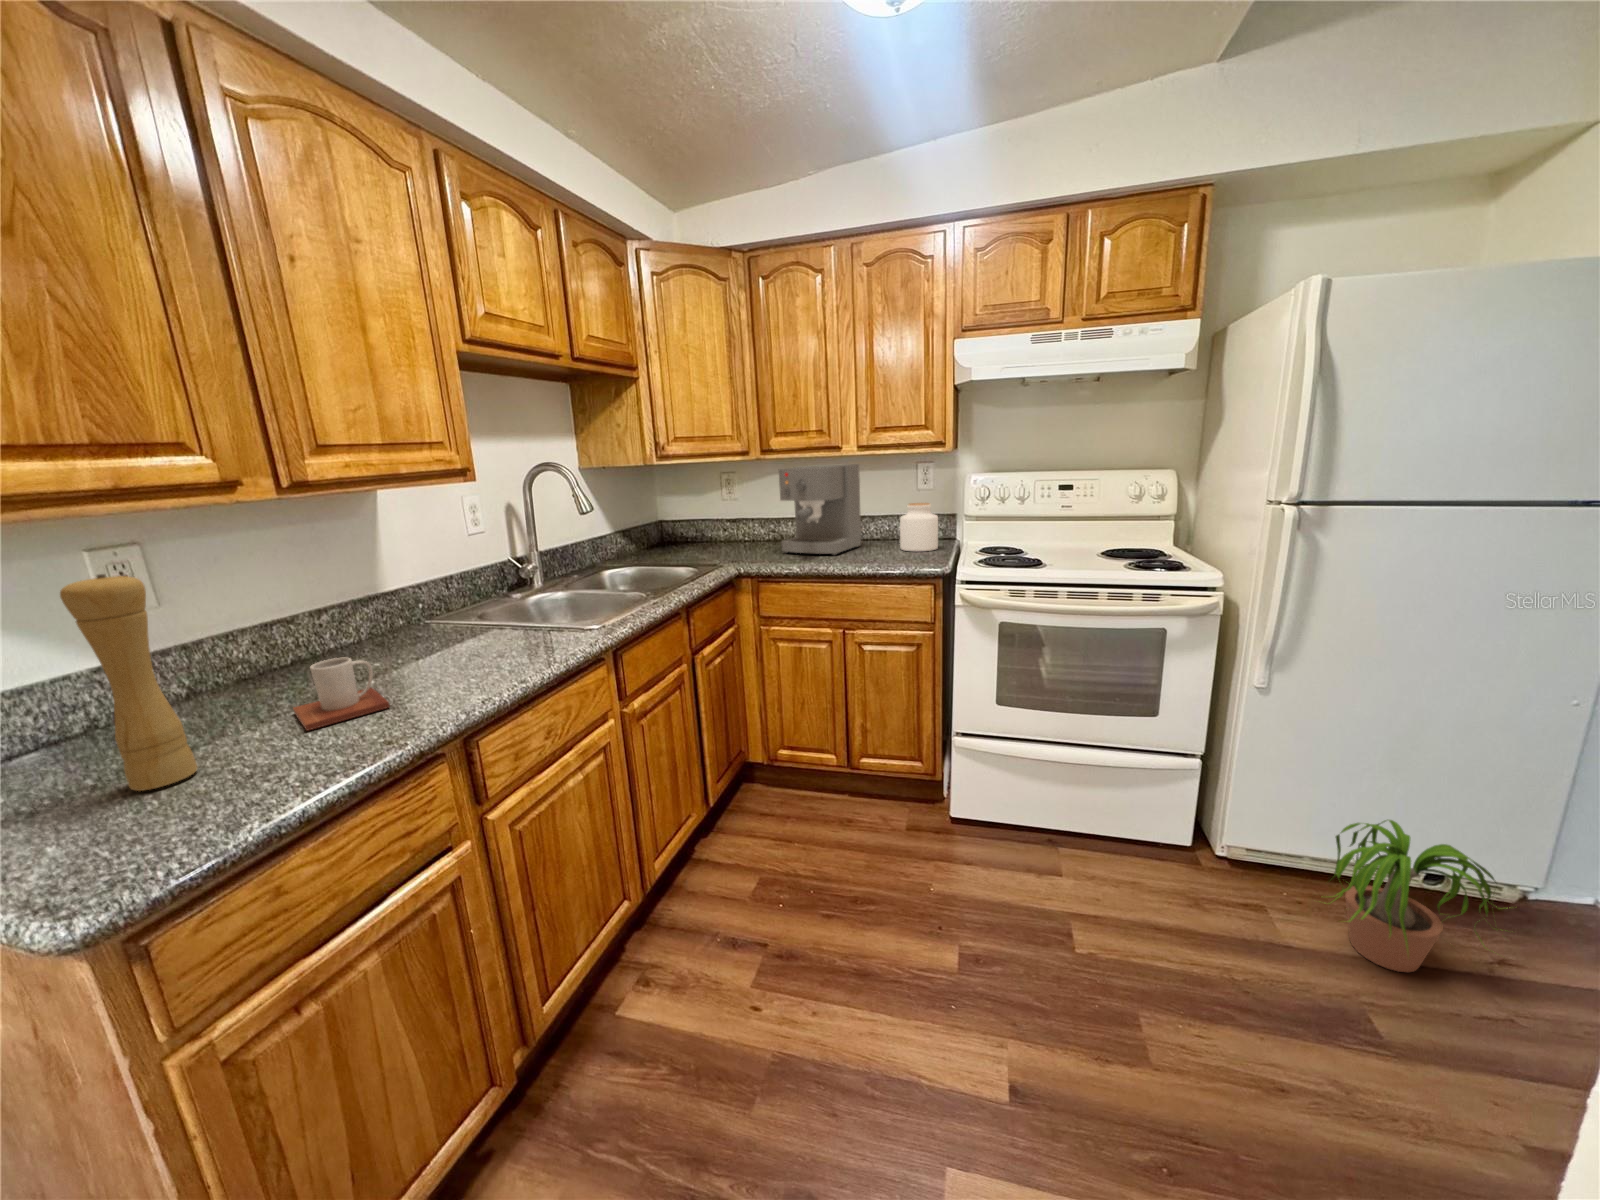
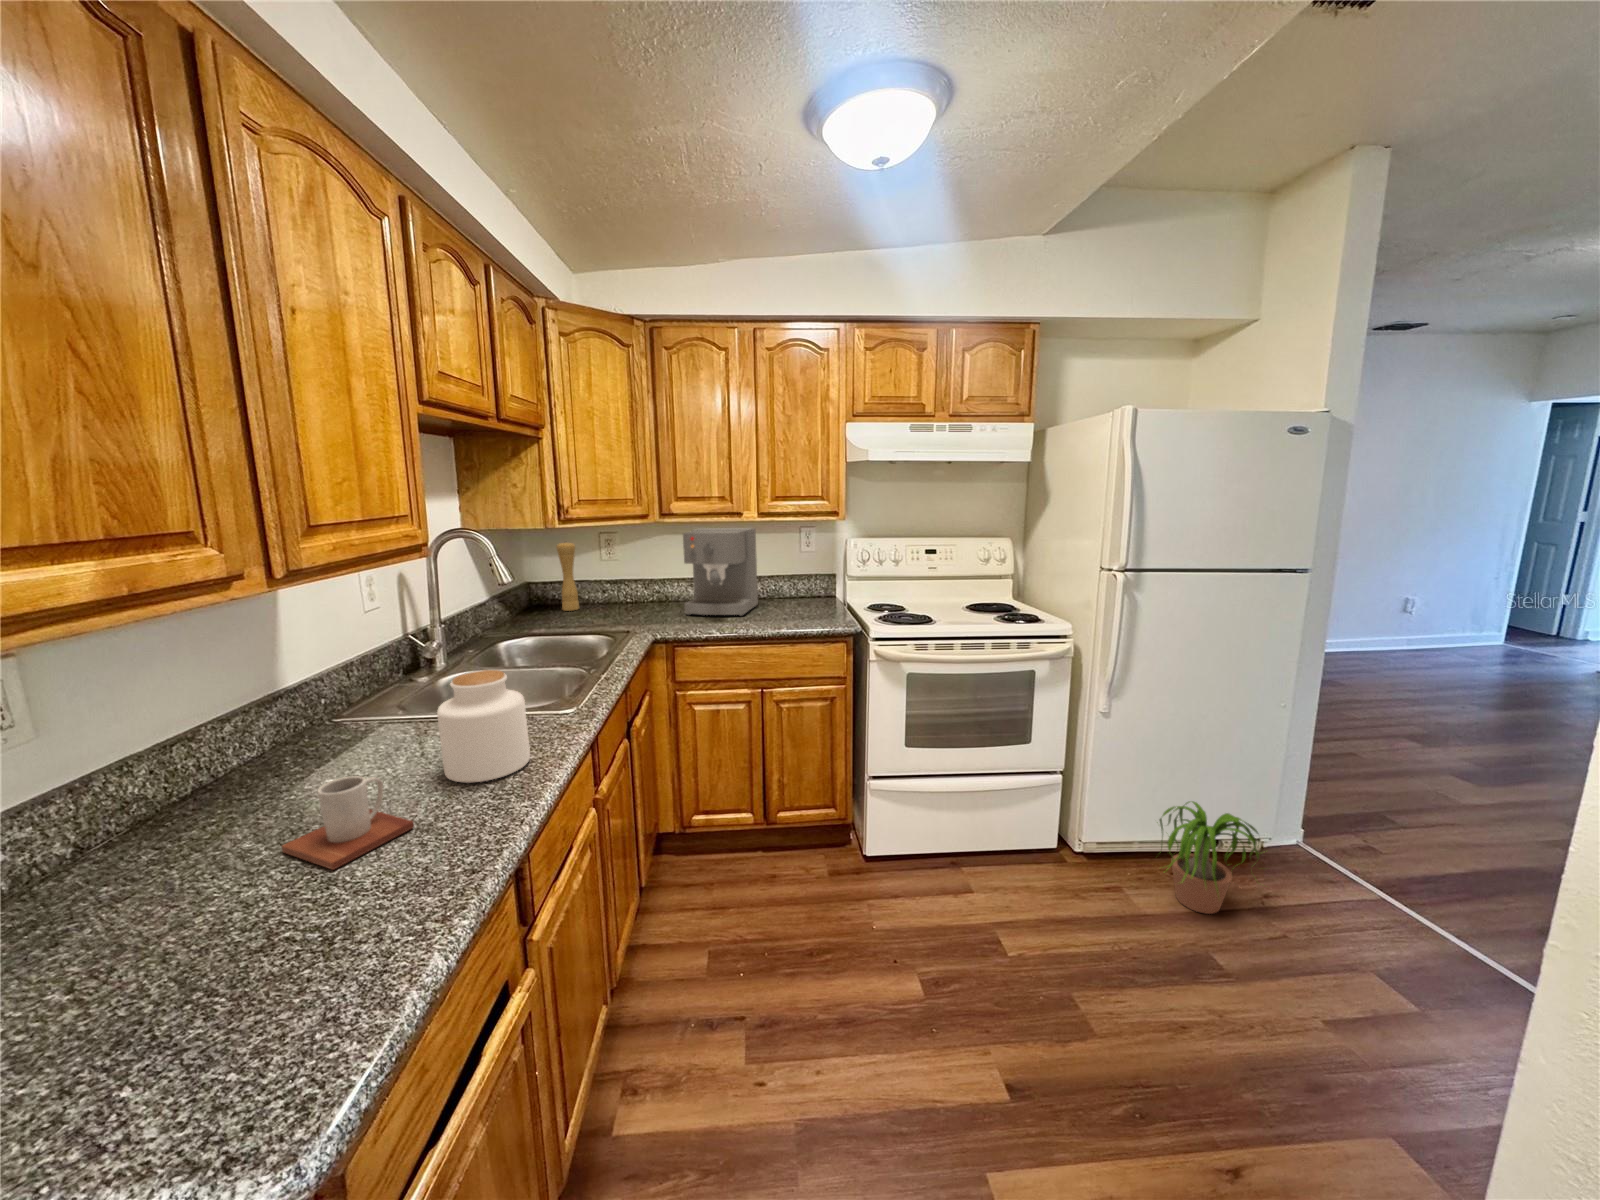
jar: present [900,503,938,551] -> present [437,670,530,783]
pepper mill: present [60,574,197,791] -> present [556,542,579,611]

